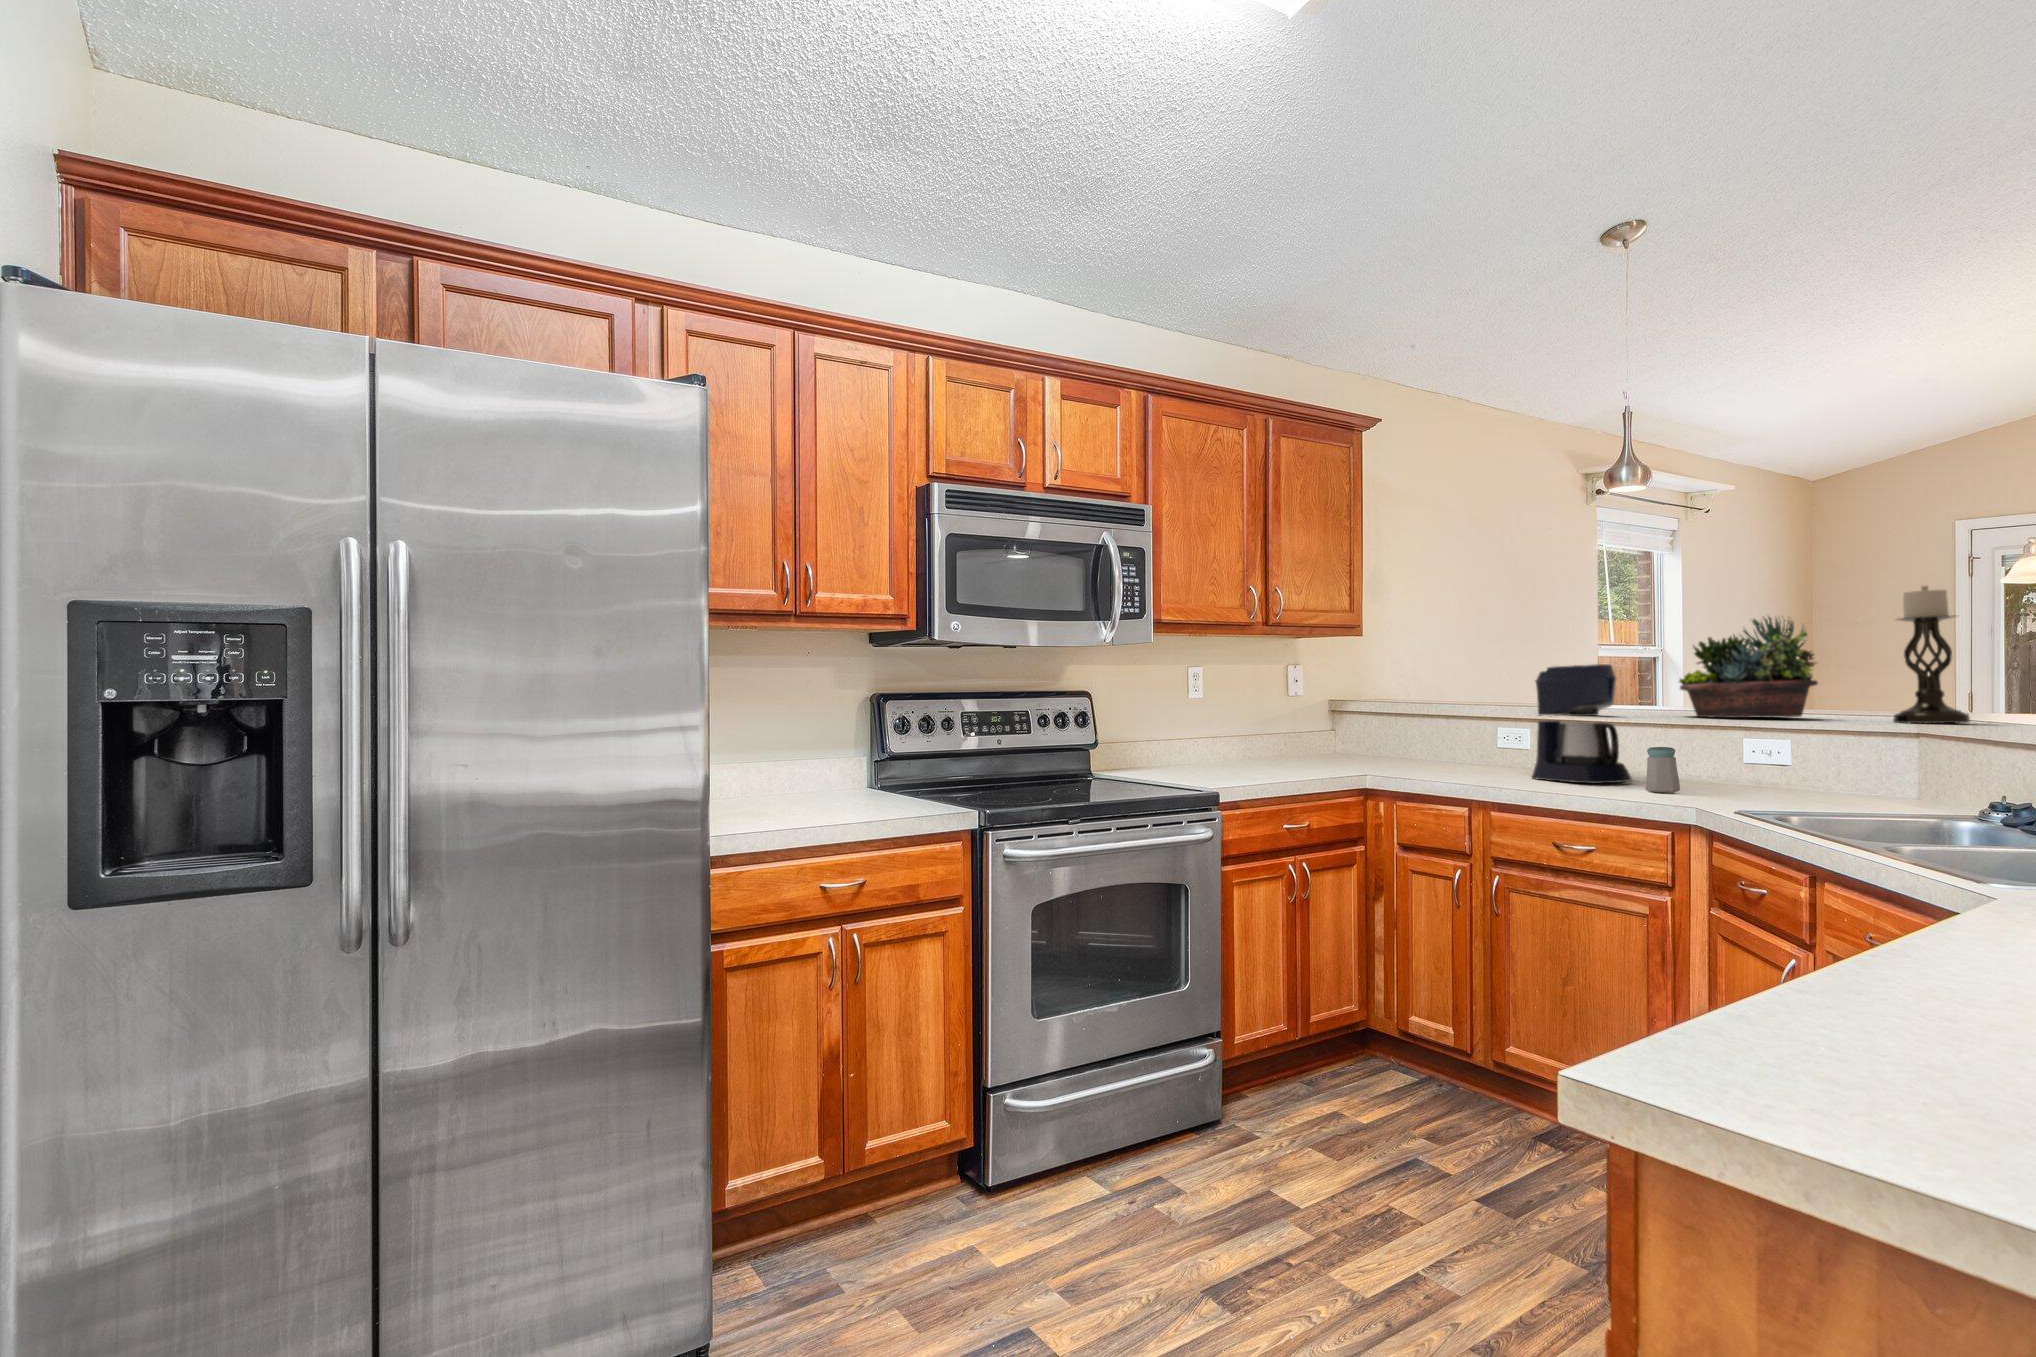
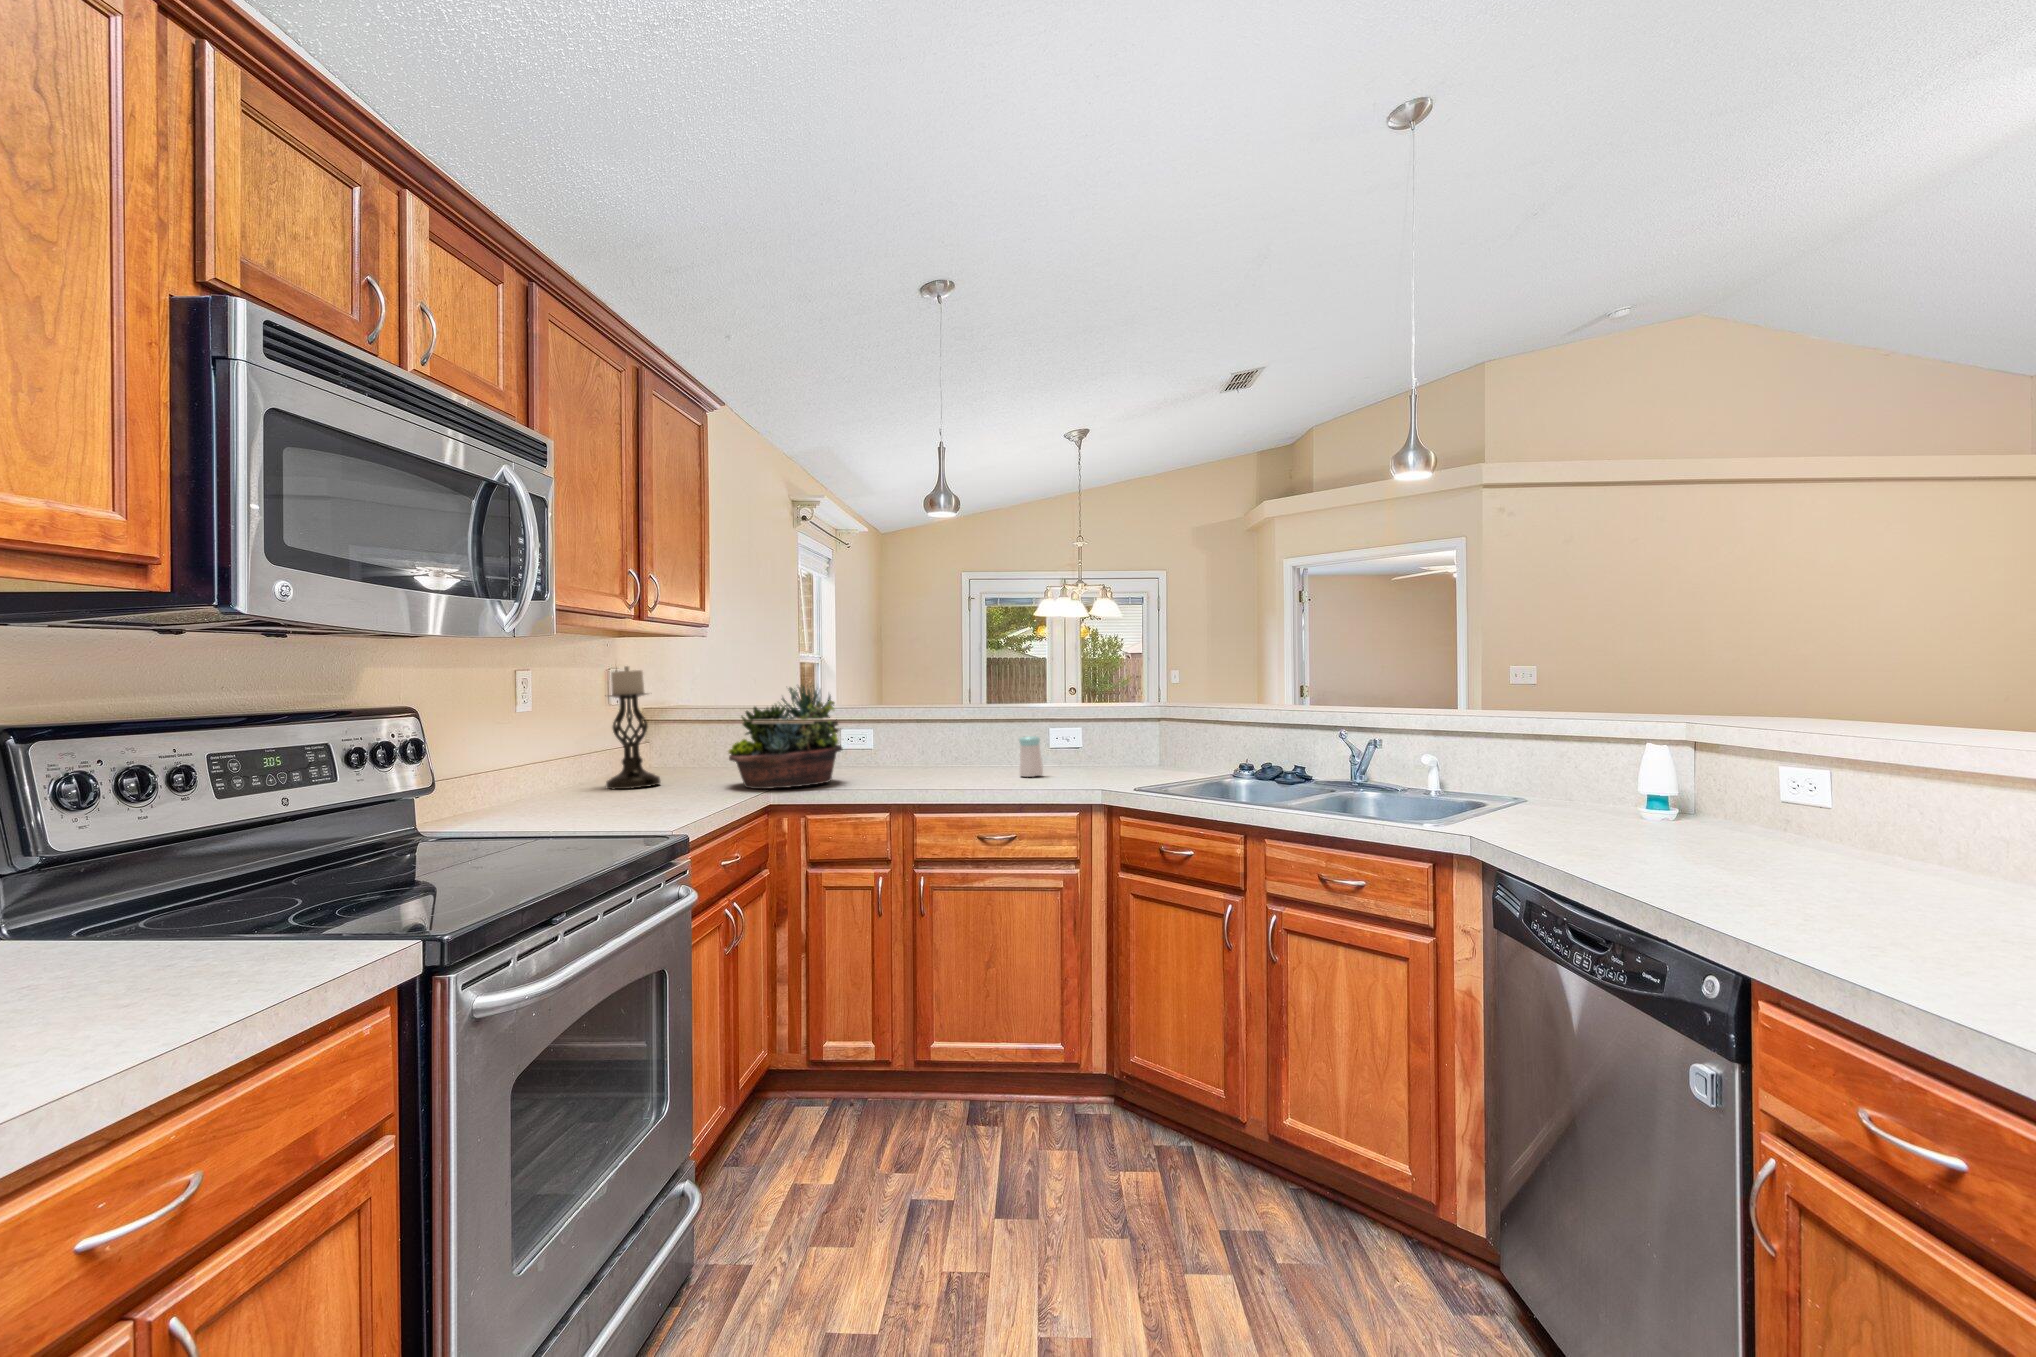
candle holder: present [1893,586,1970,723] -> present [605,666,661,789]
succulent planter: present [1679,617,1818,718] -> present [729,685,842,789]
coffee maker: present [1532,664,1632,783] -> none [905,664,988,776]

